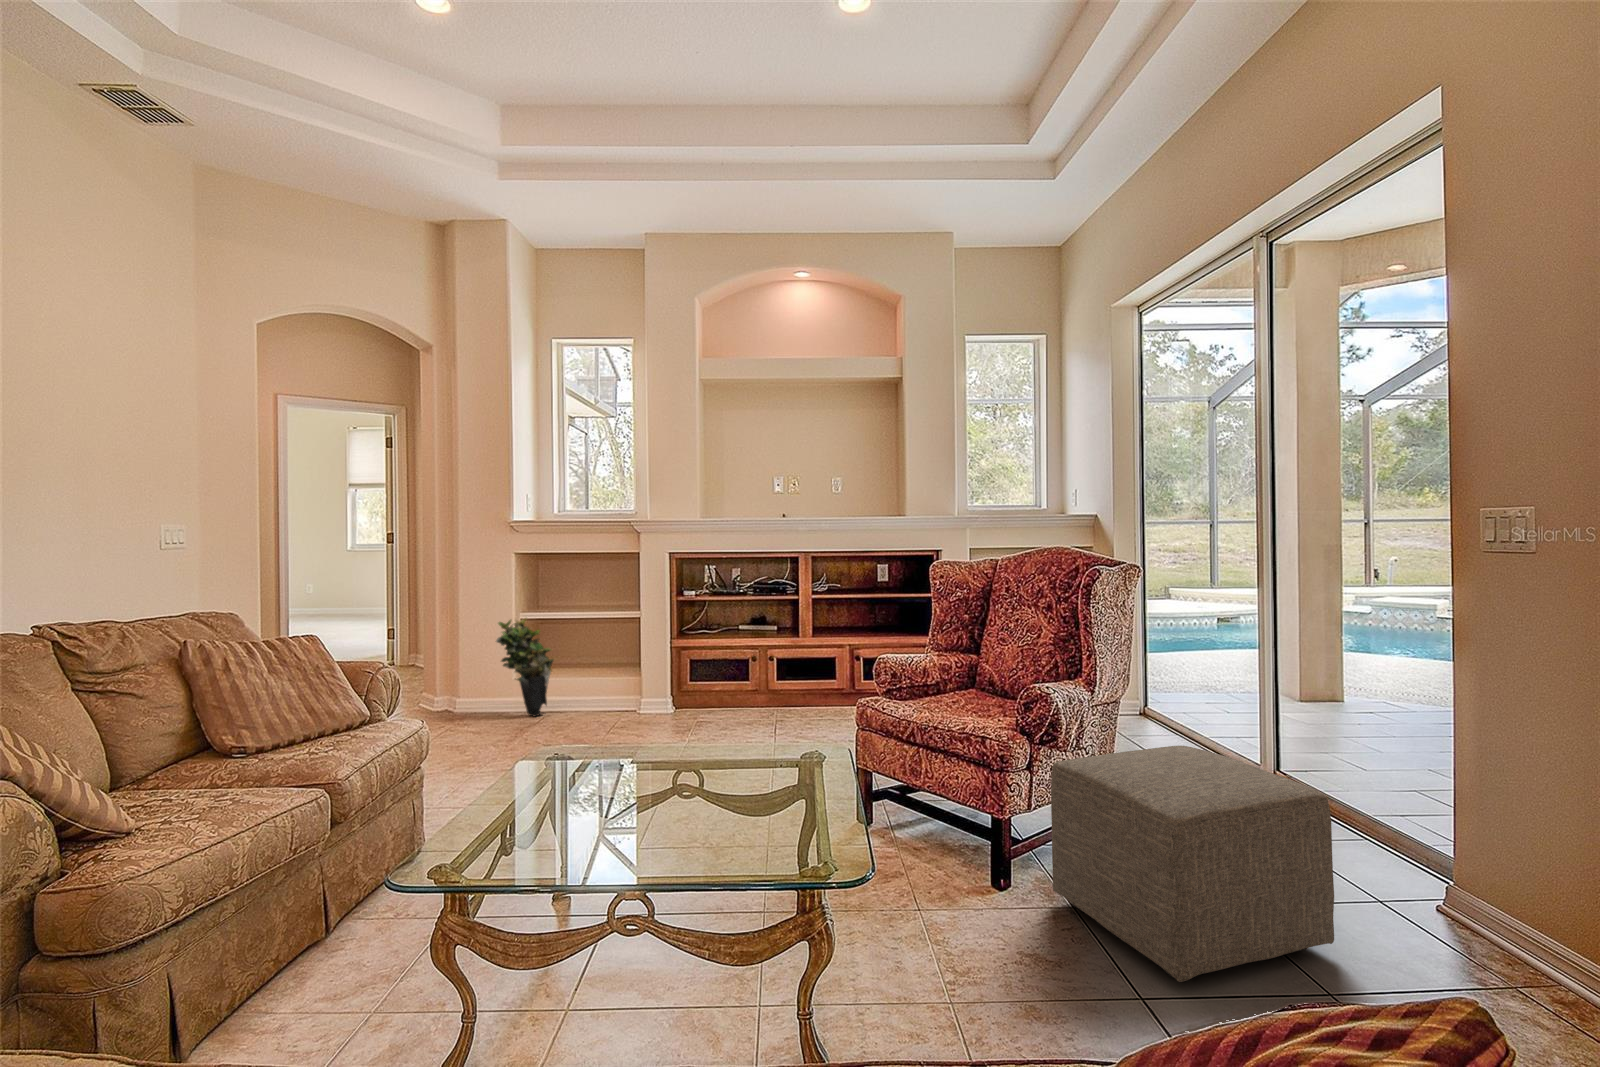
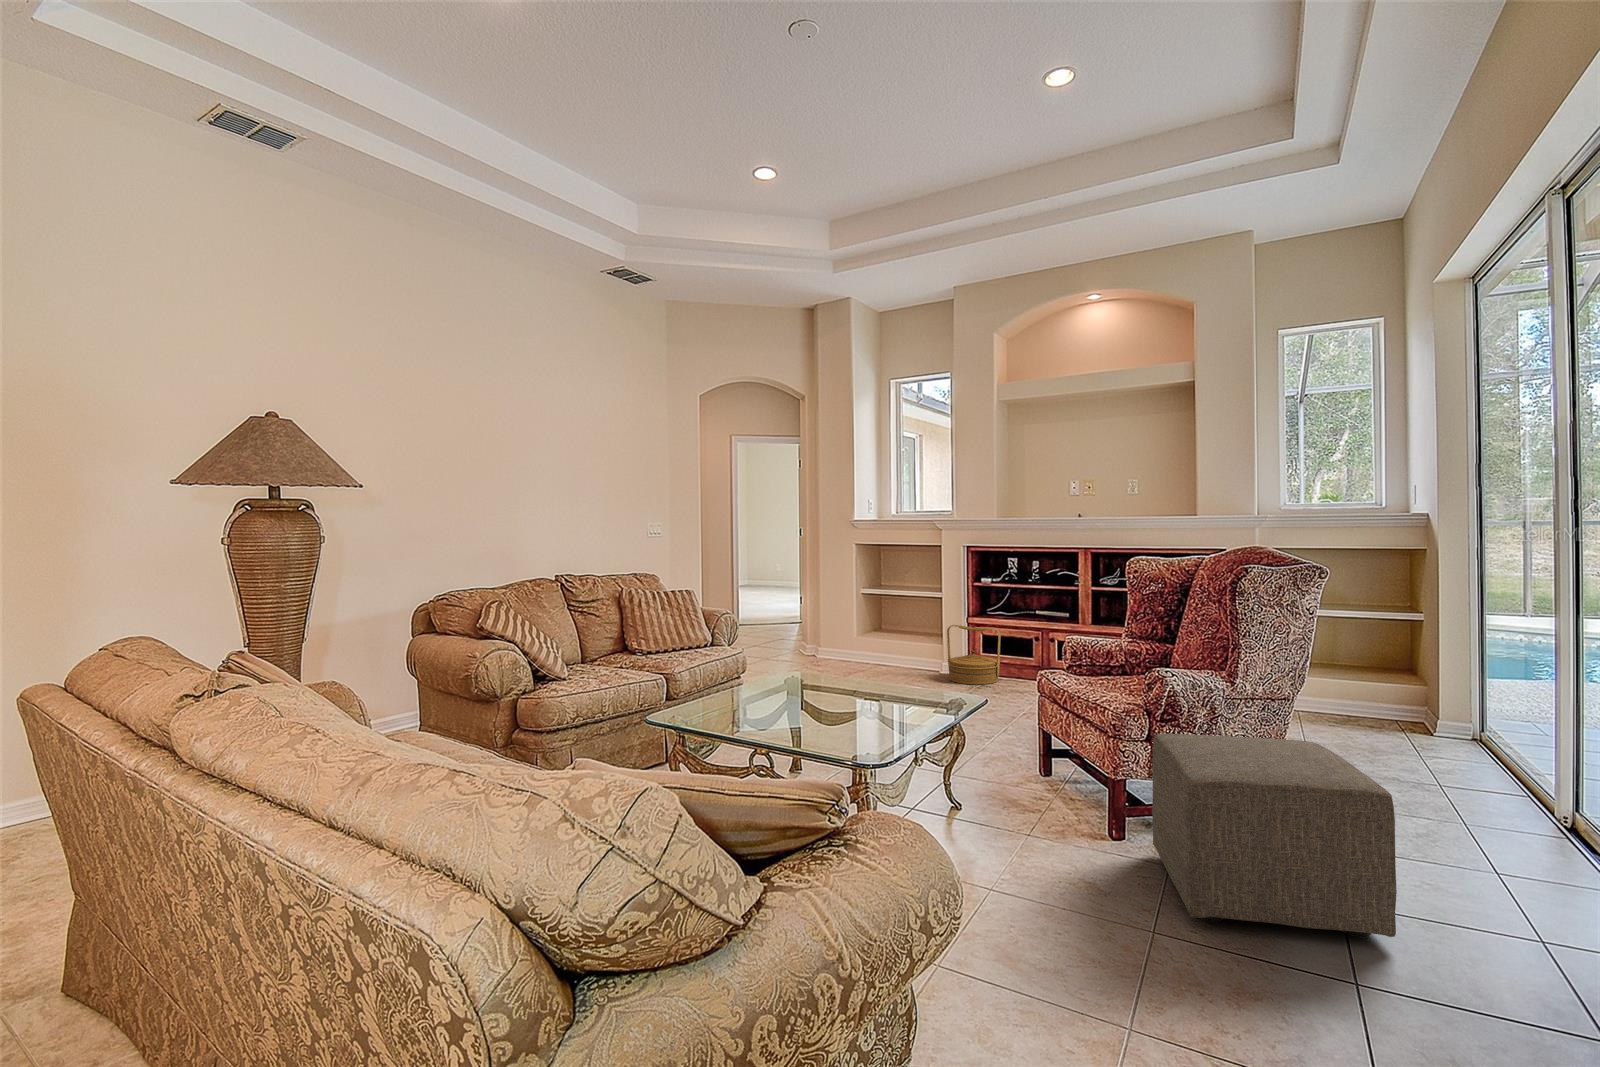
potted plant: present [496,620,554,717] -> none [832,591,876,669]
woven basket: none [653,649,717,719] -> present [947,625,1001,685]

